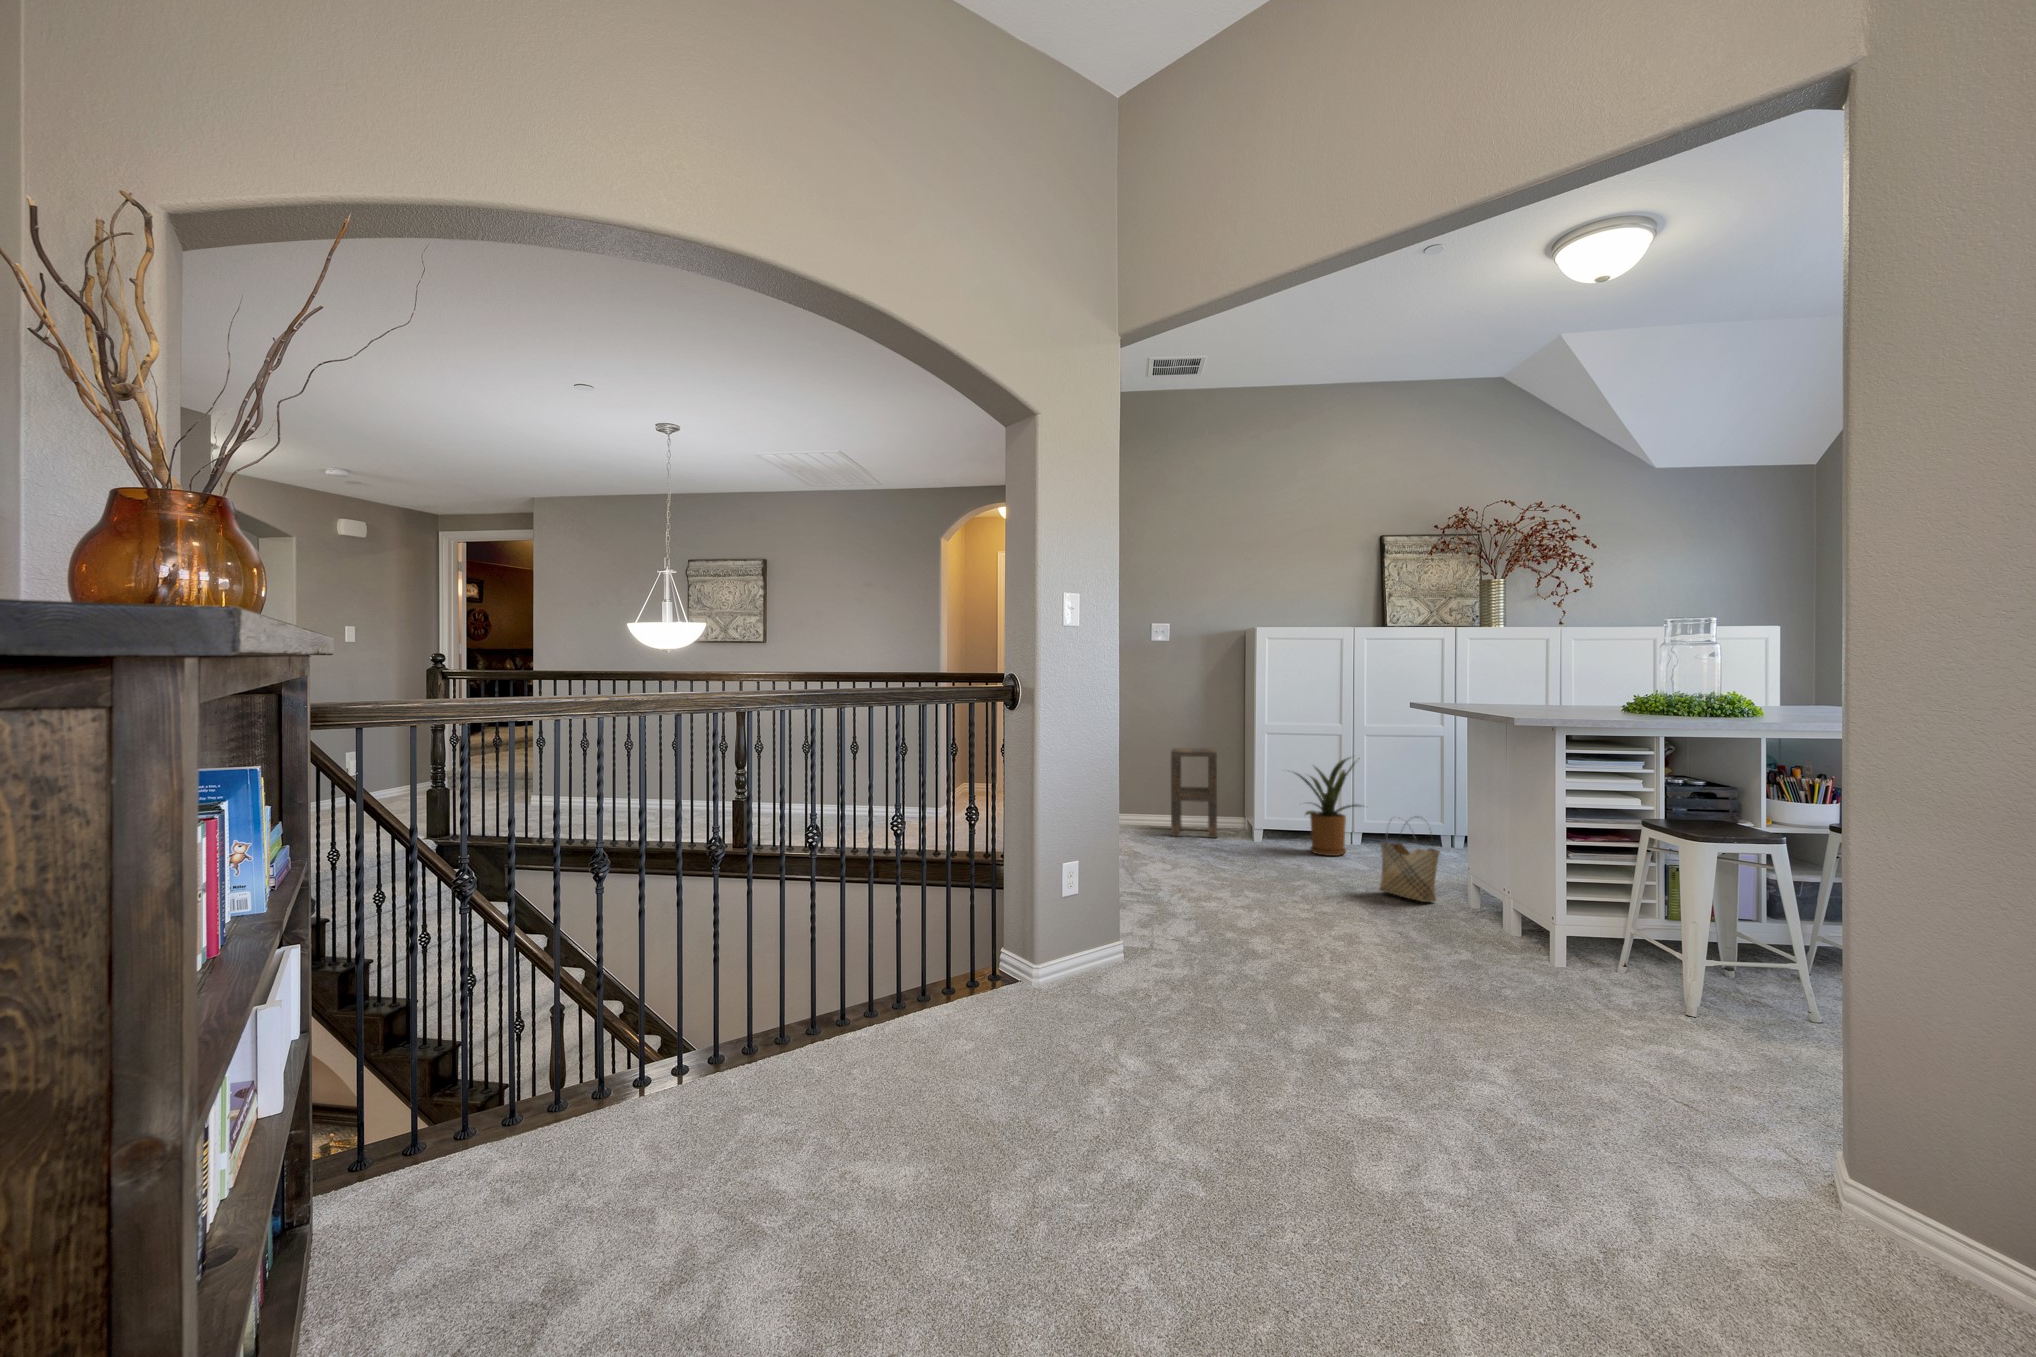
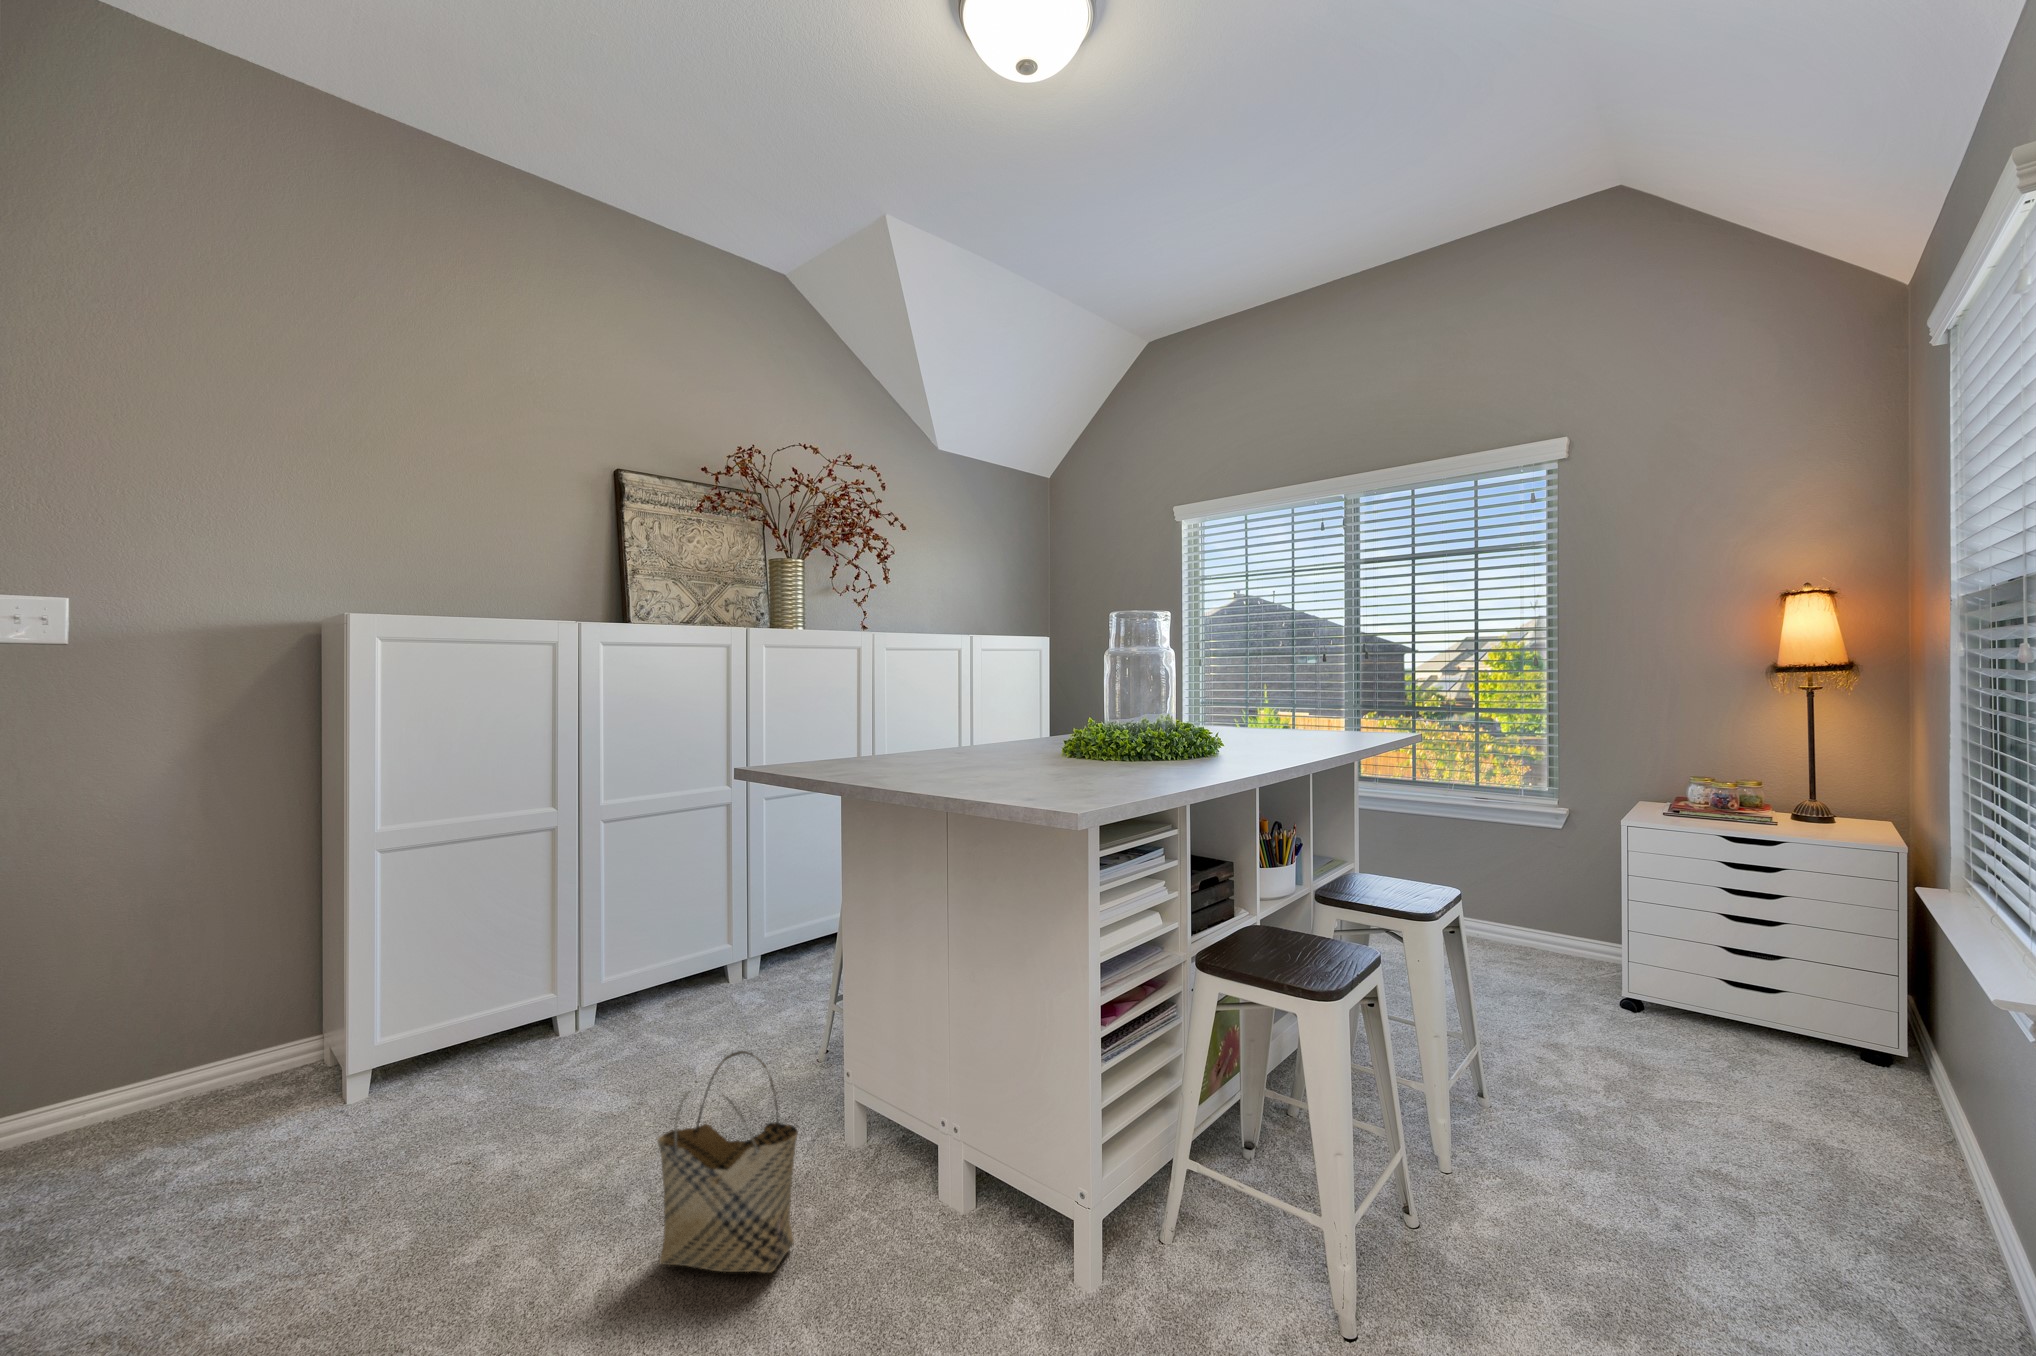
side table: present [1171,748,1217,838] -> none [40,900,243,1183]
house plant: present [1295,758,1361,856] -> none [394,875,616,1111]

